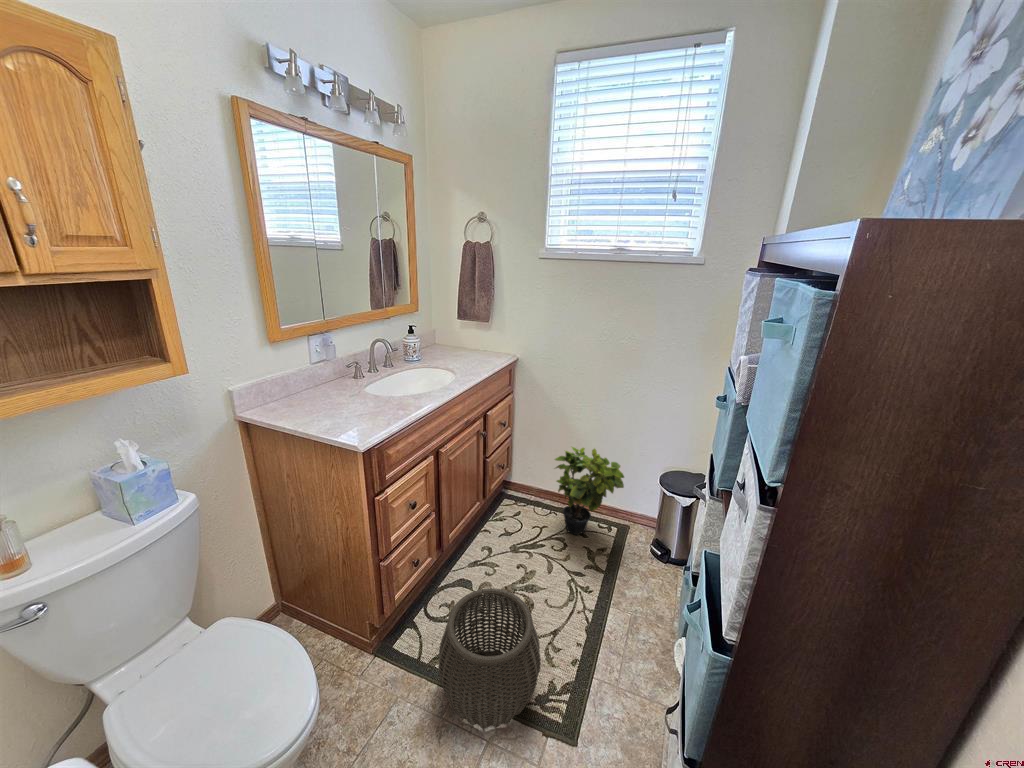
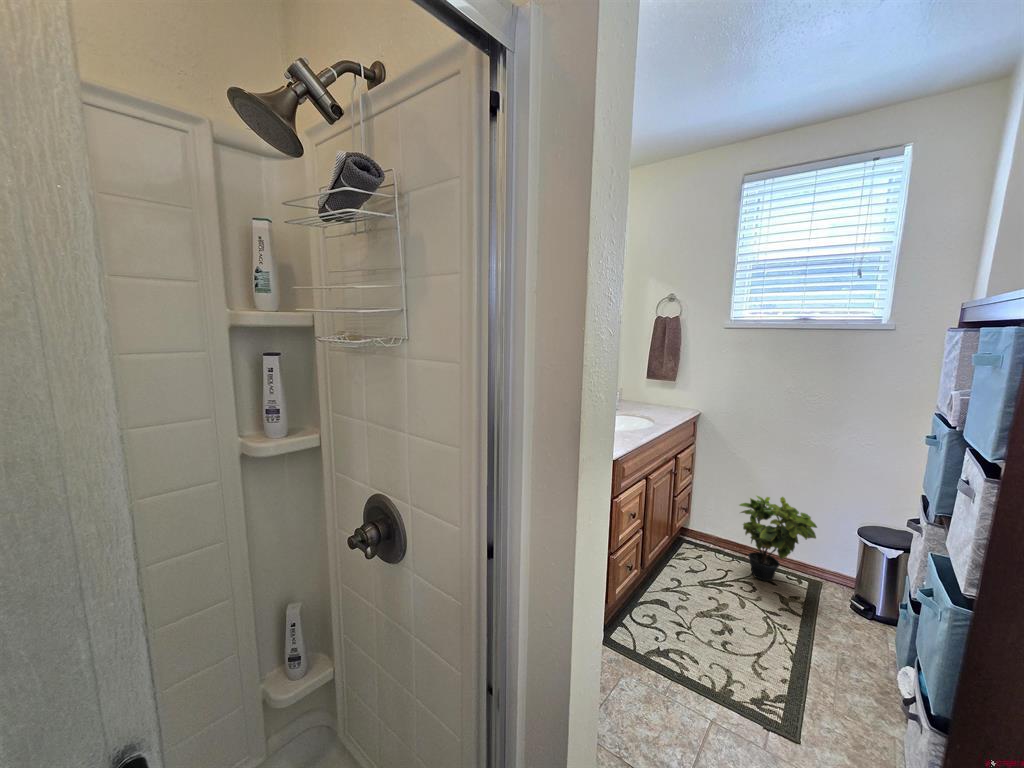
woven basket: present [438,588,541,729] -> none [661,594,756,711]

